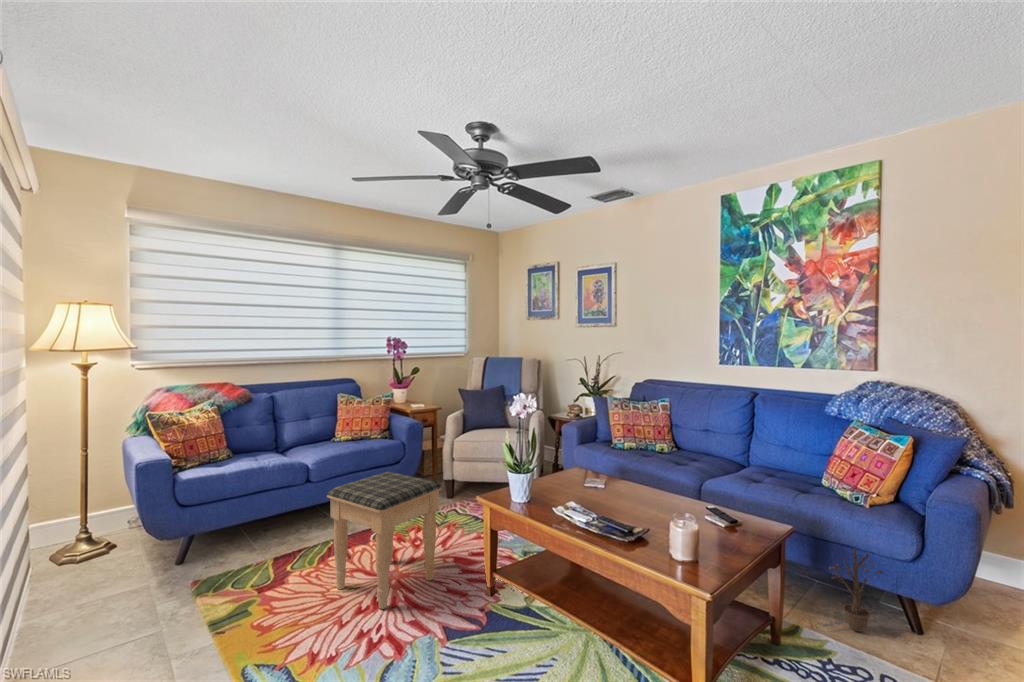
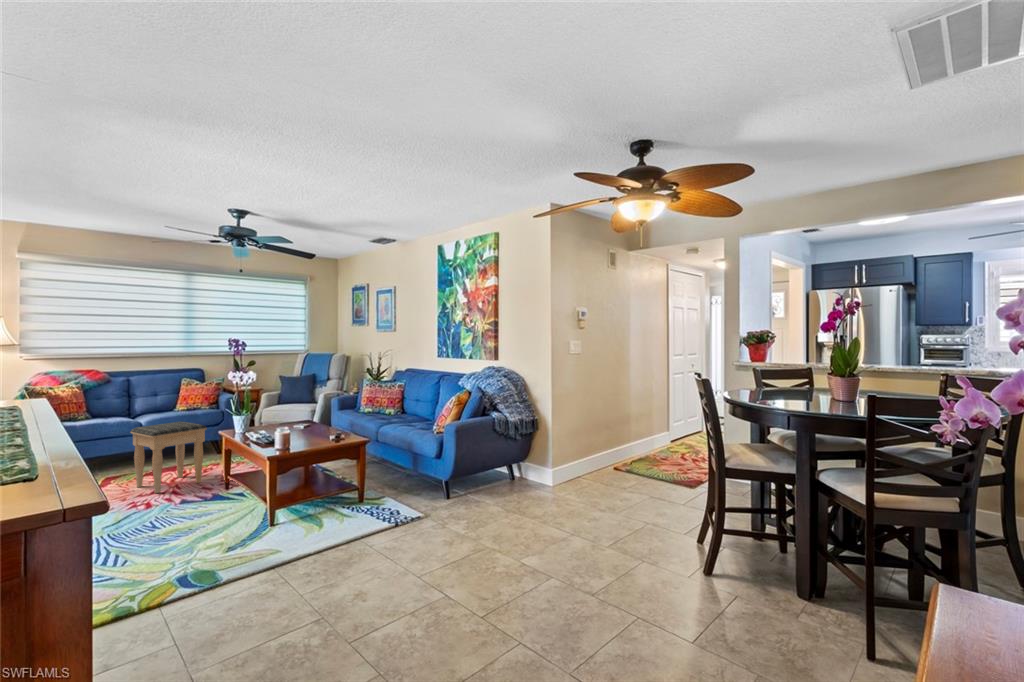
decorative plant: present [822,548,883,632] -> none [395,451,428,495]

